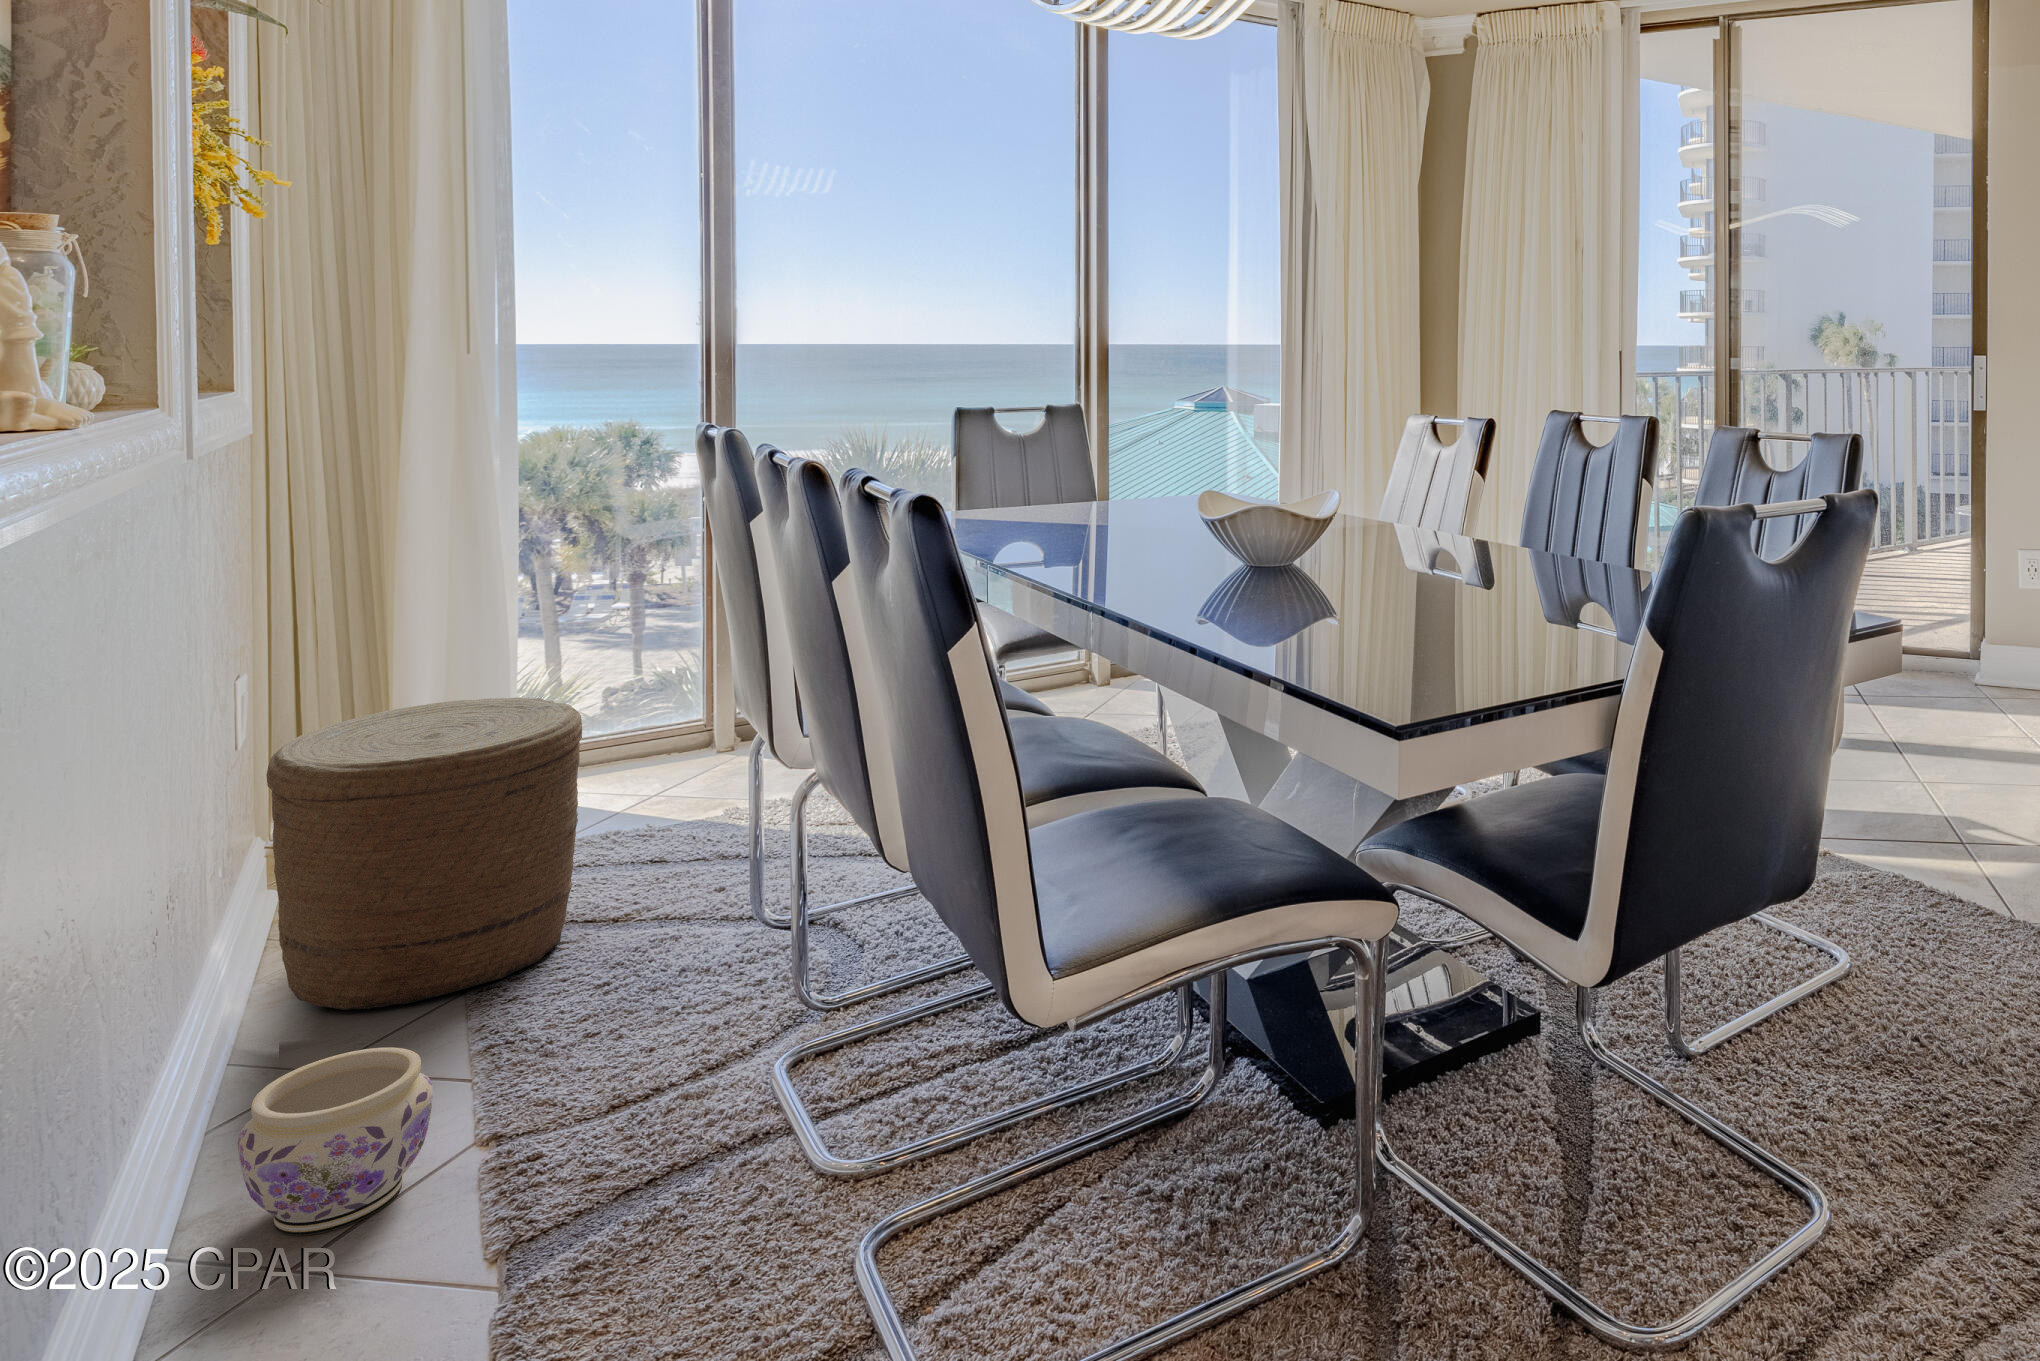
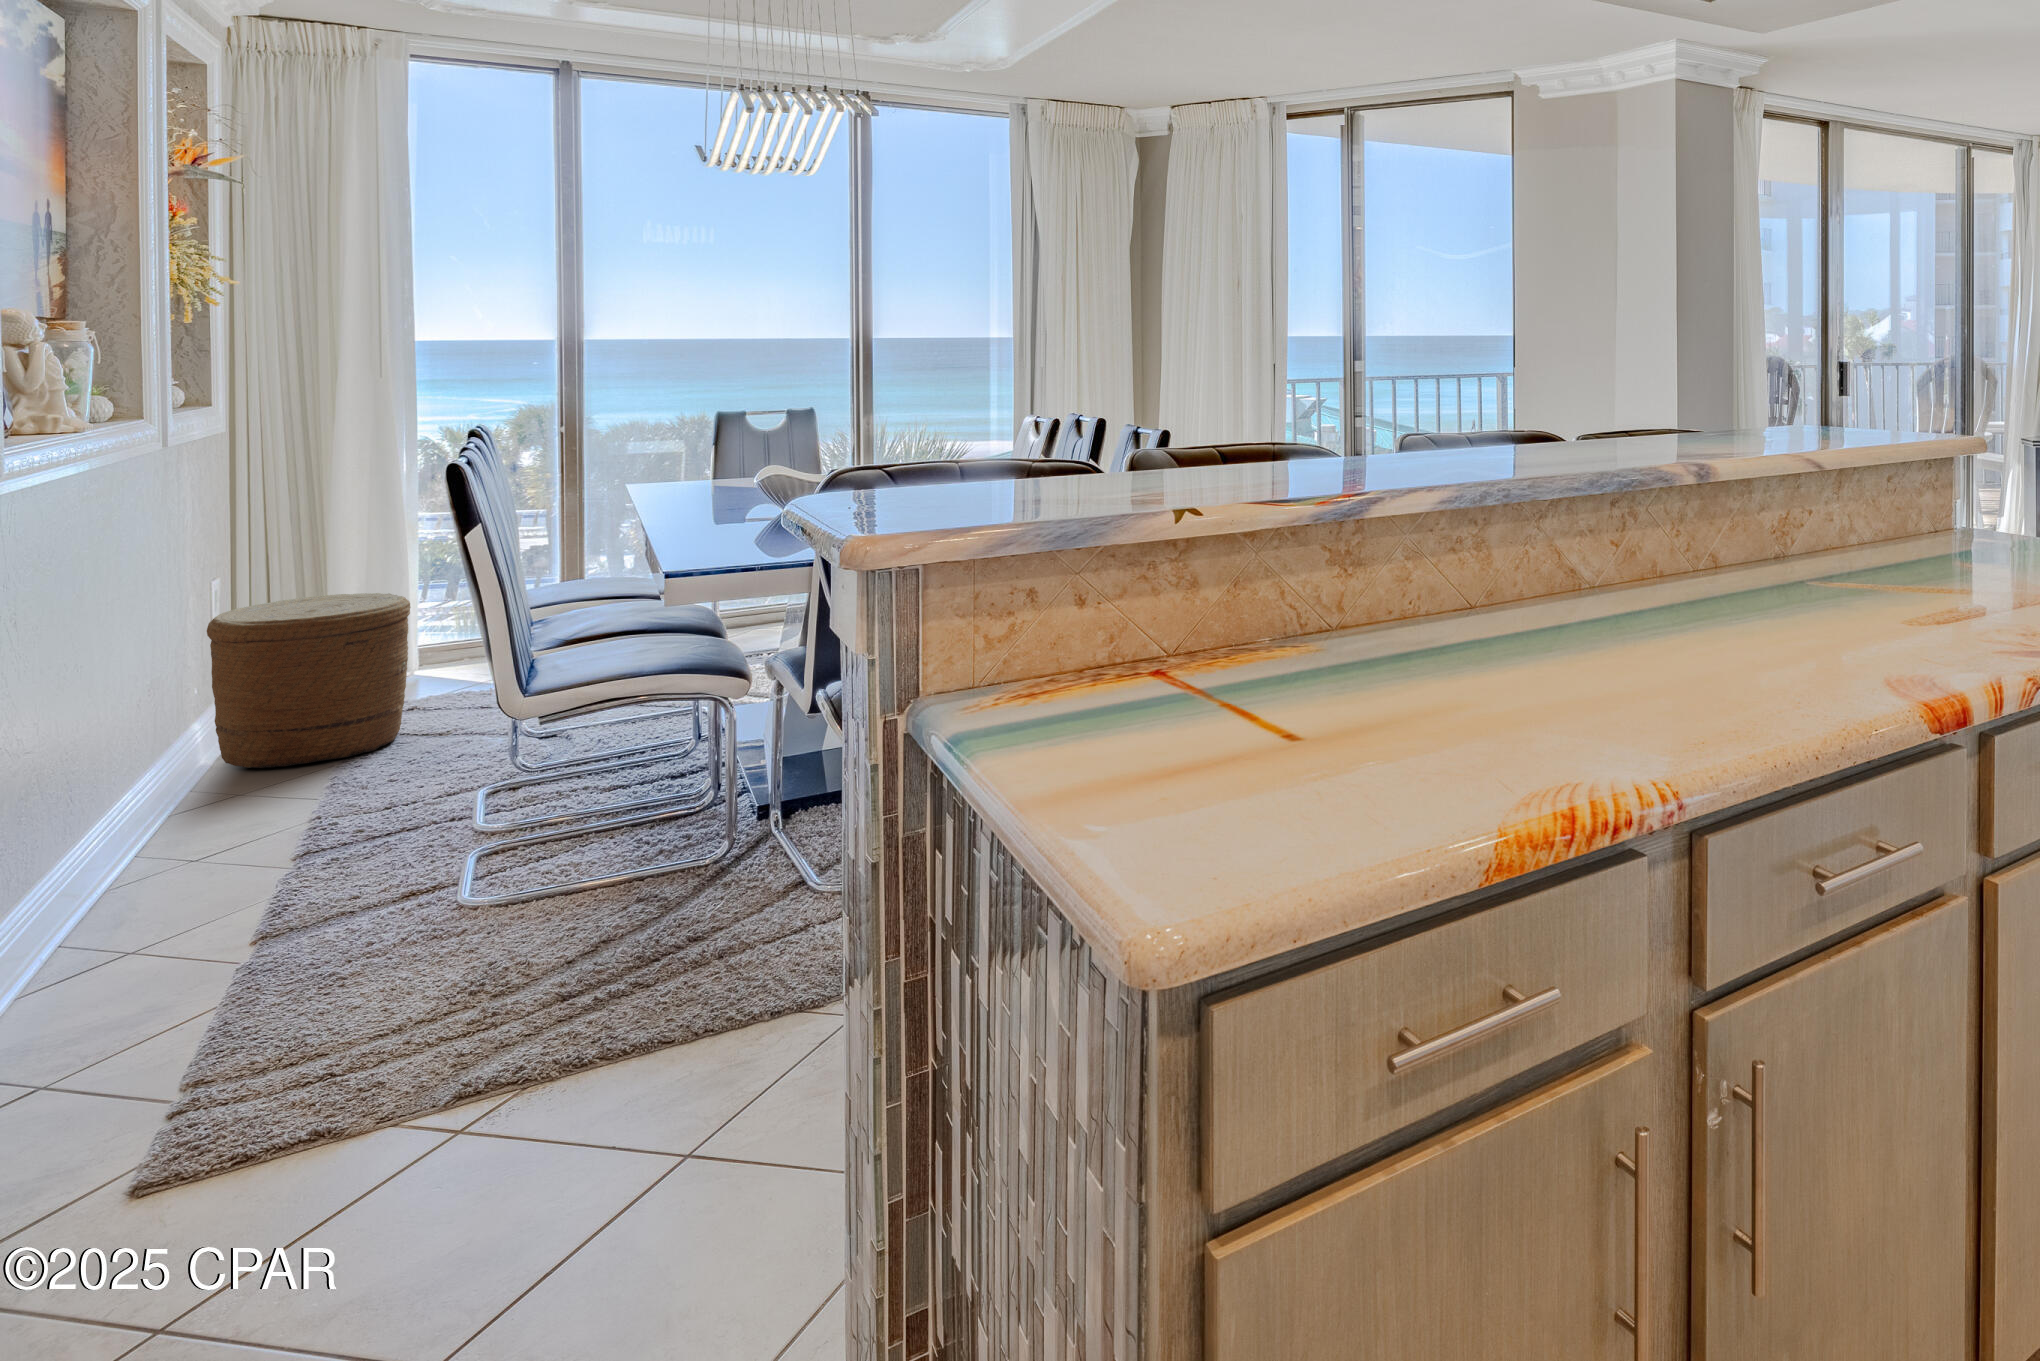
planter: present [238,1047,433,1235] -> none [143,763,255,851]

